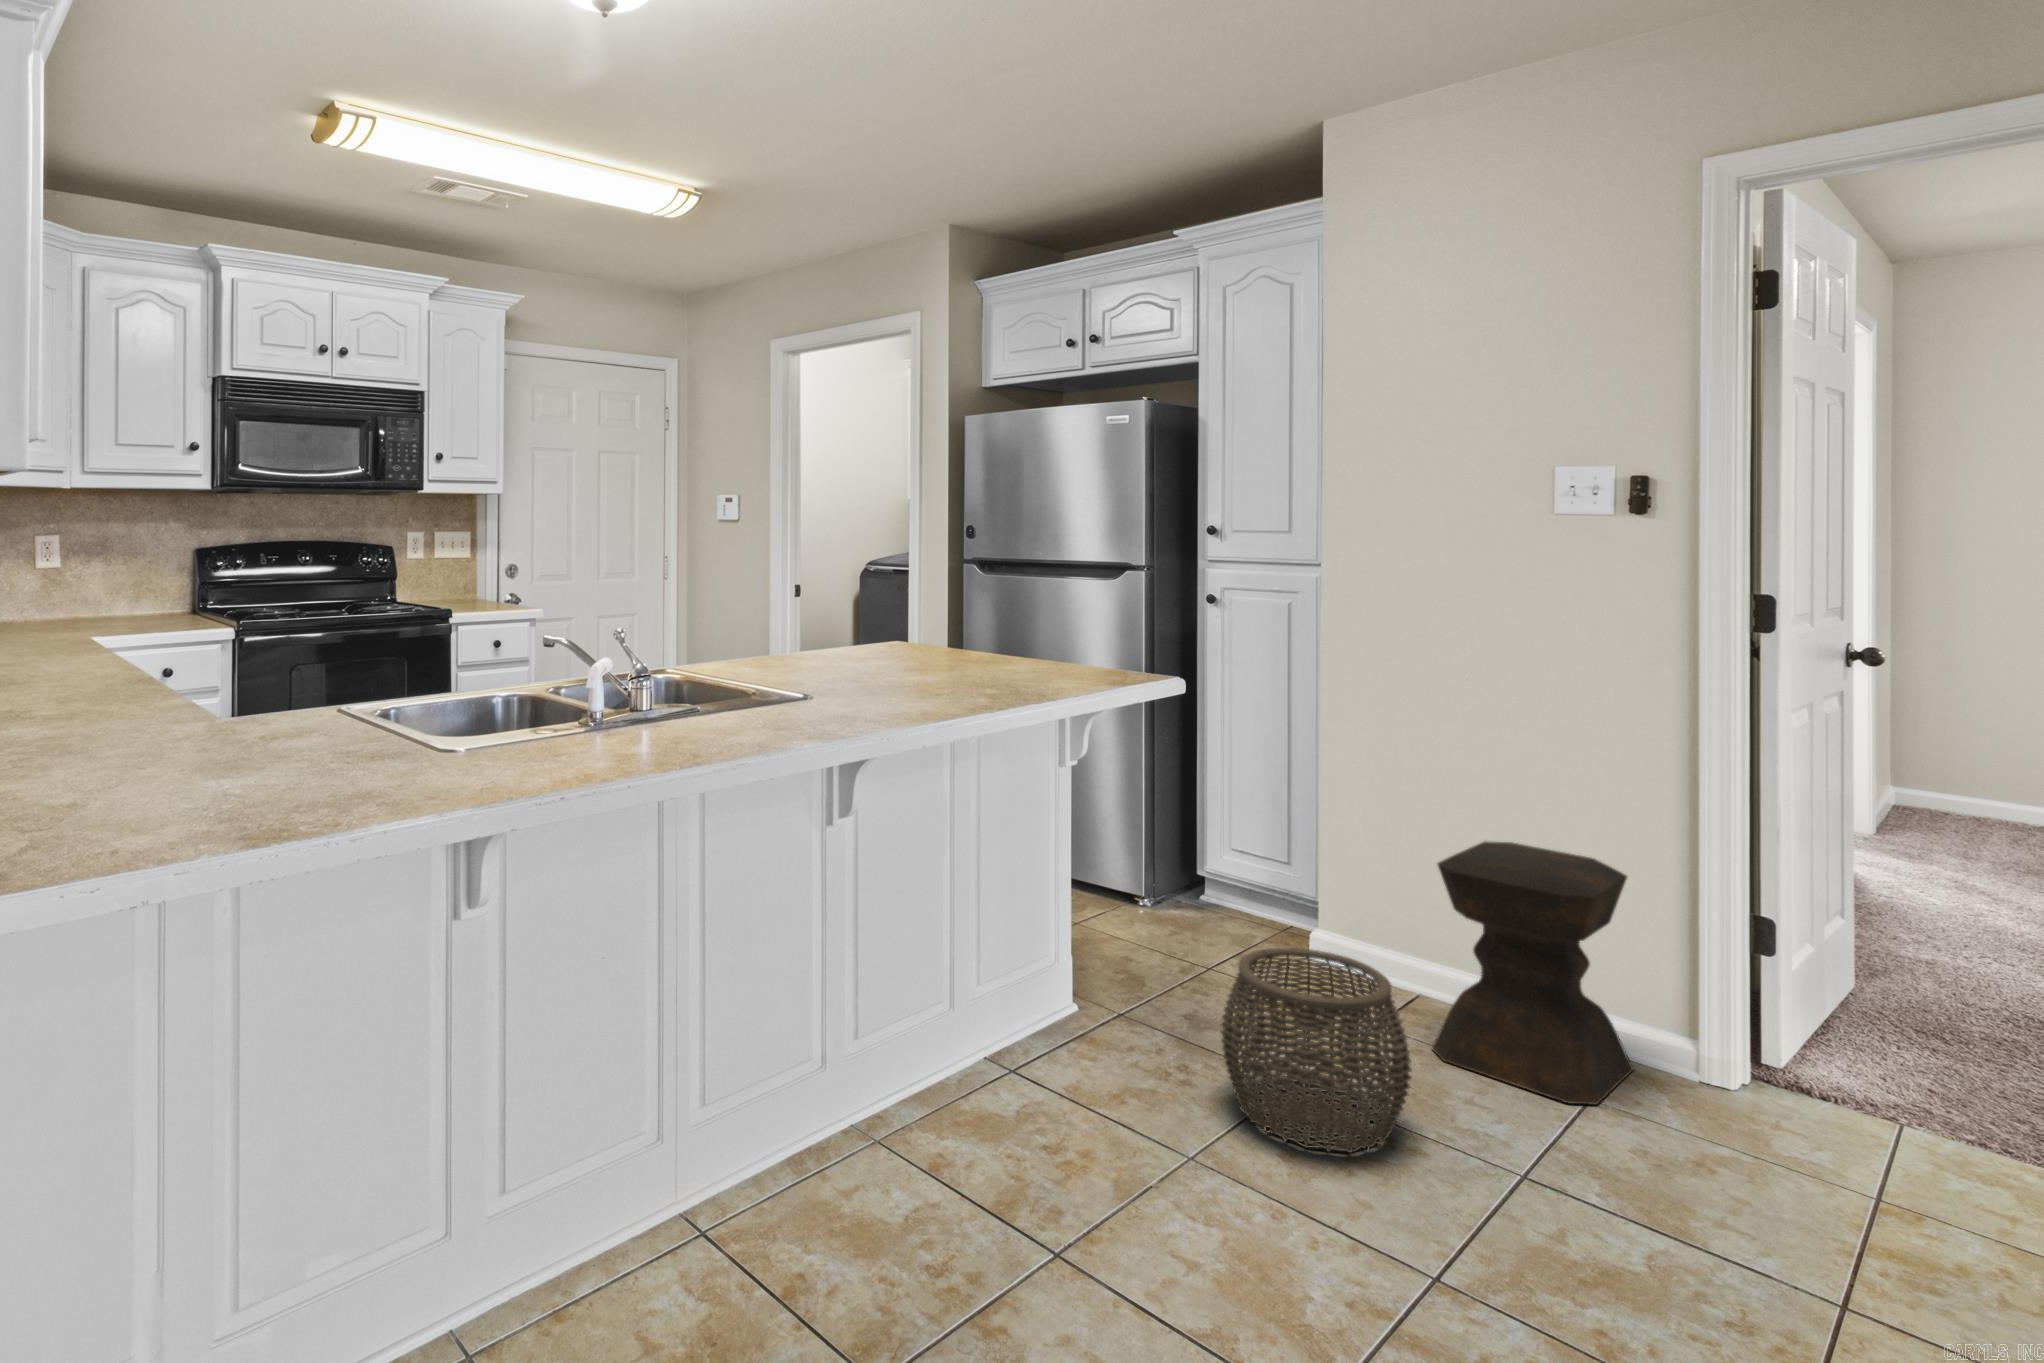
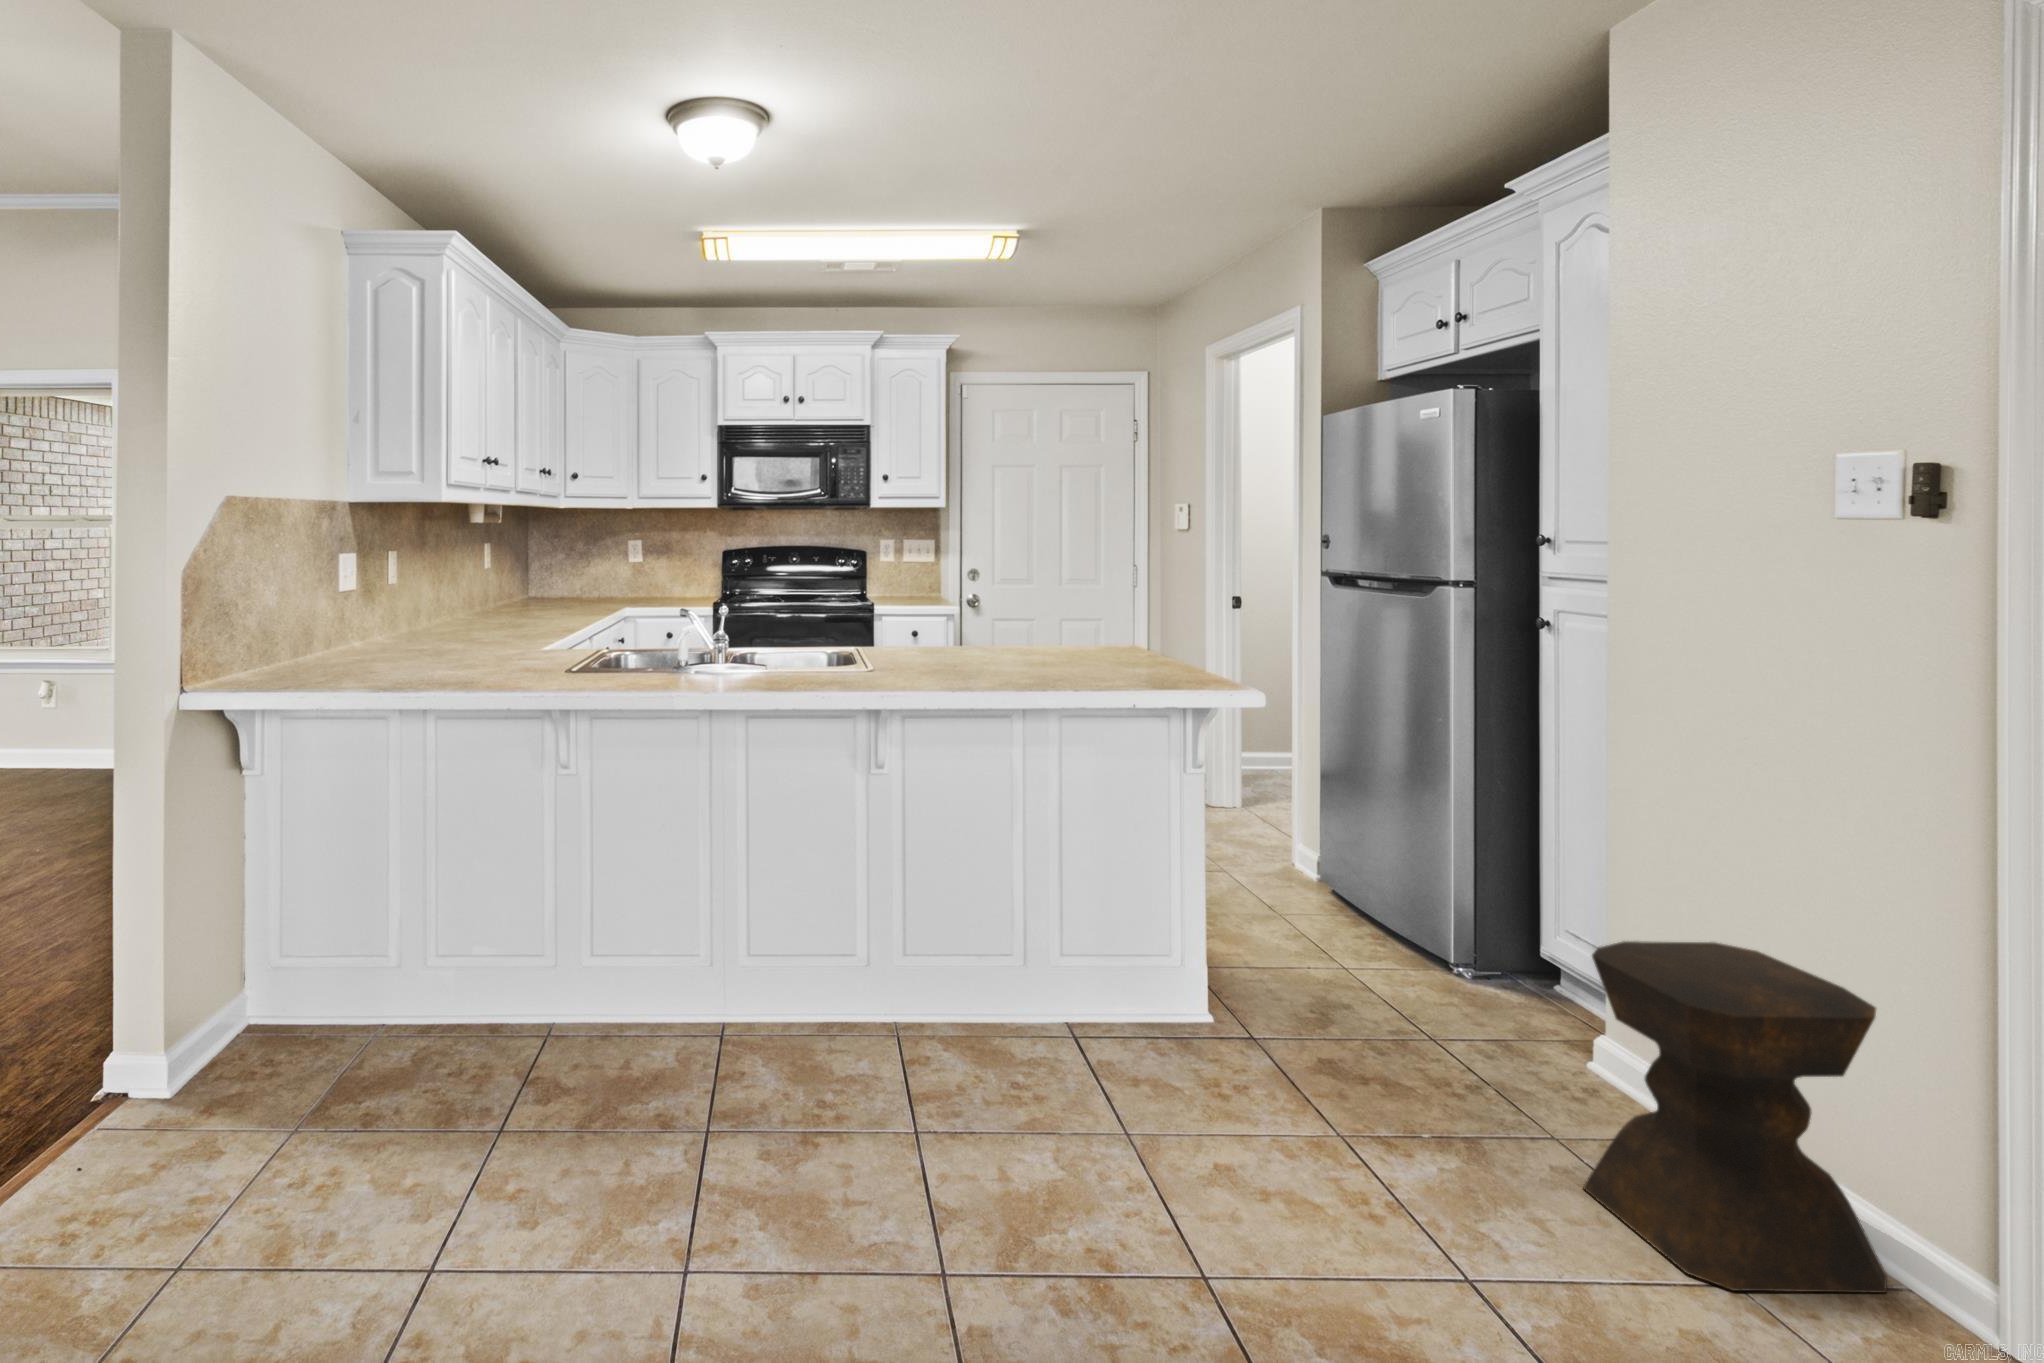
woven basket: present [1221,948,1411,1153] -> none [1215,981,1418,1206]

